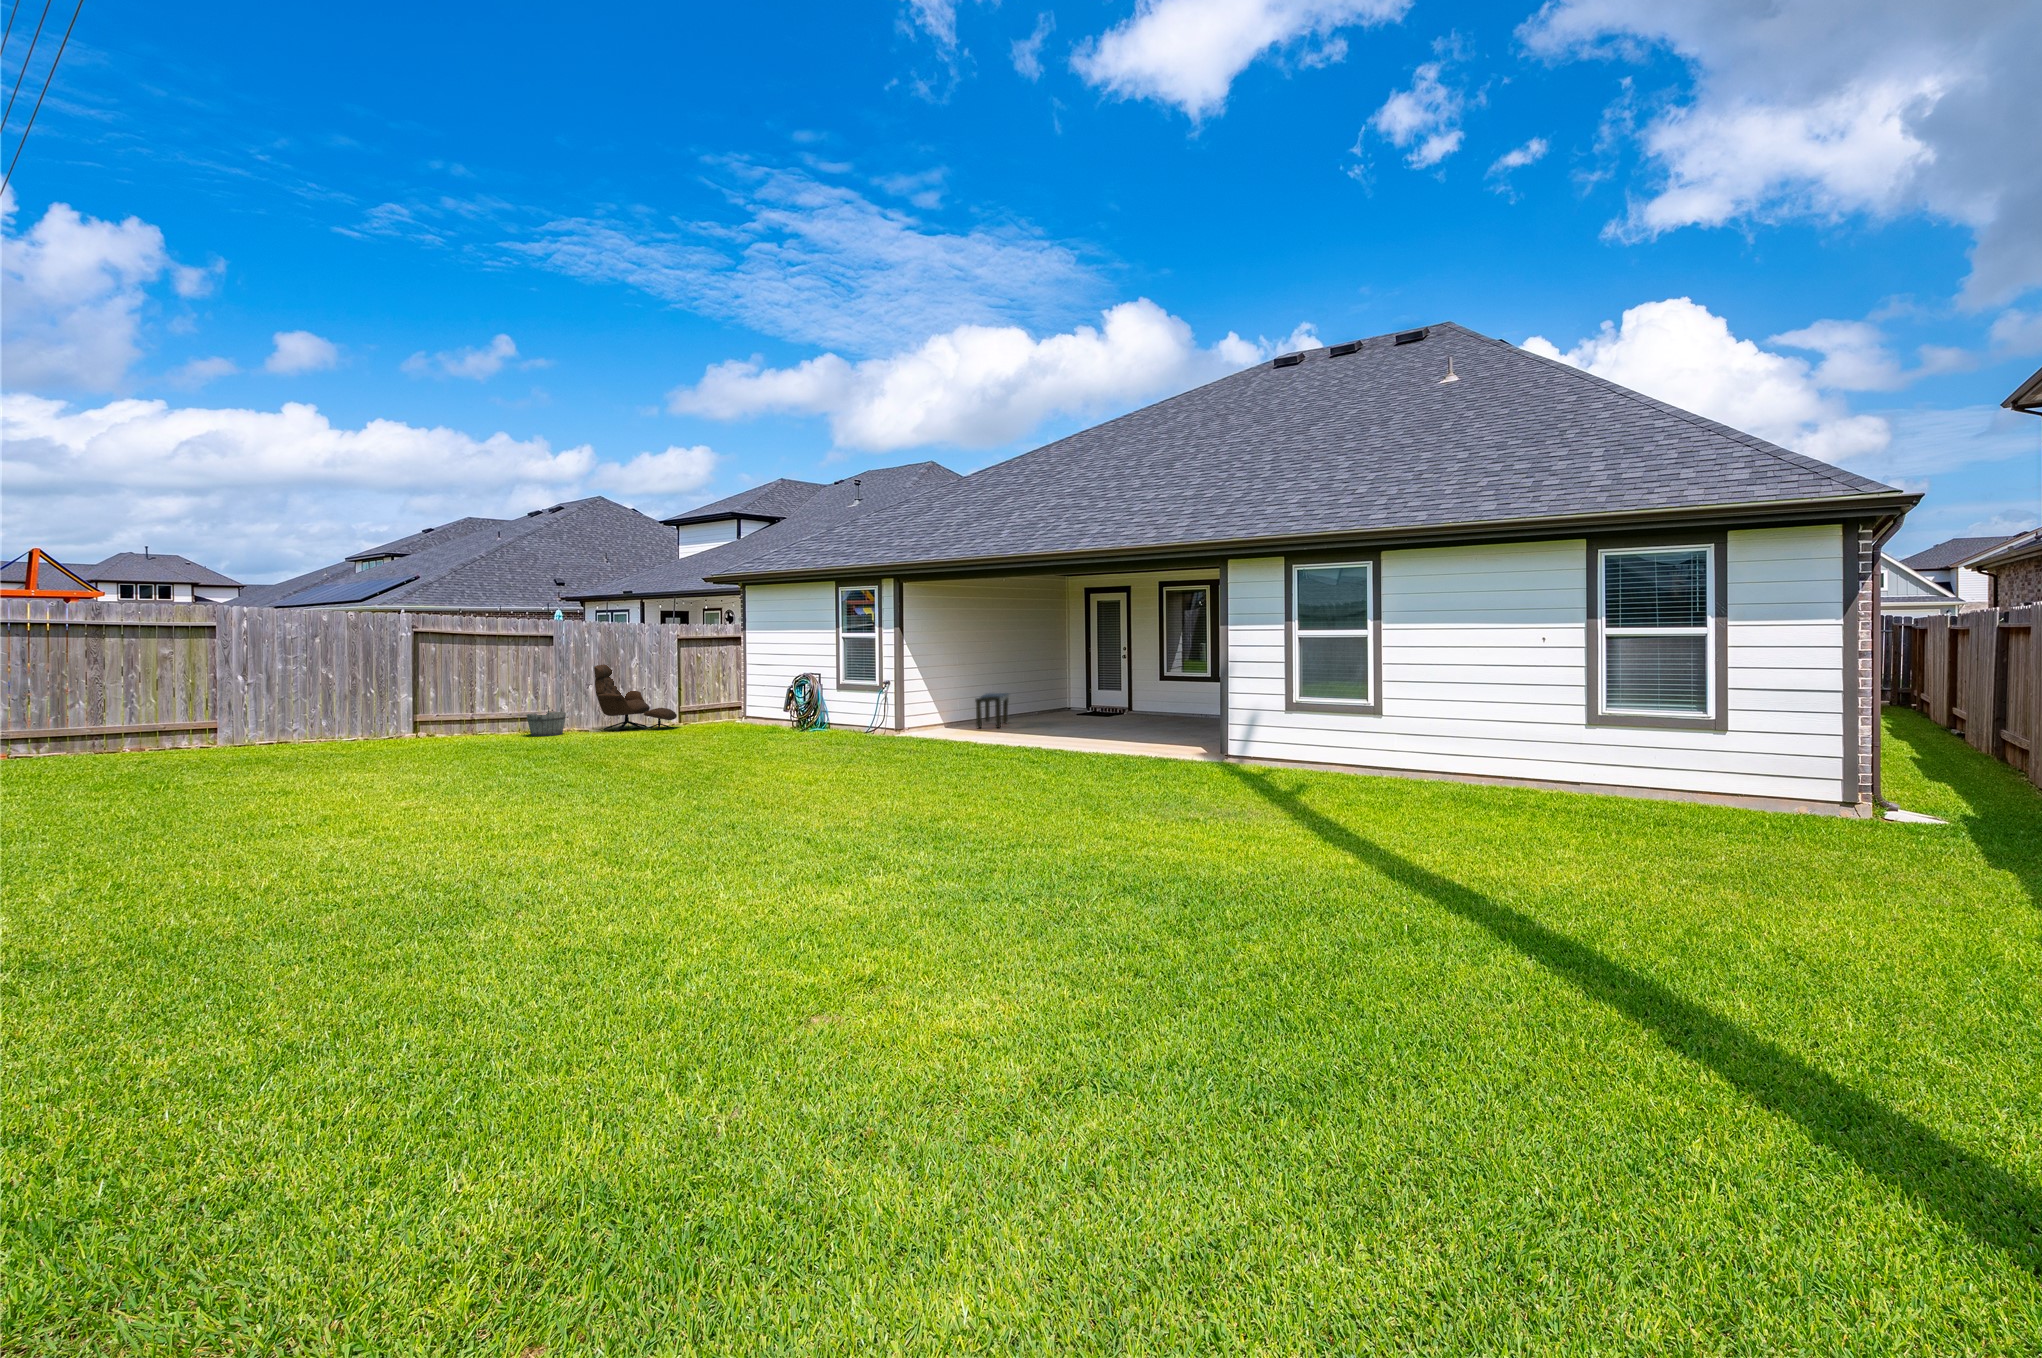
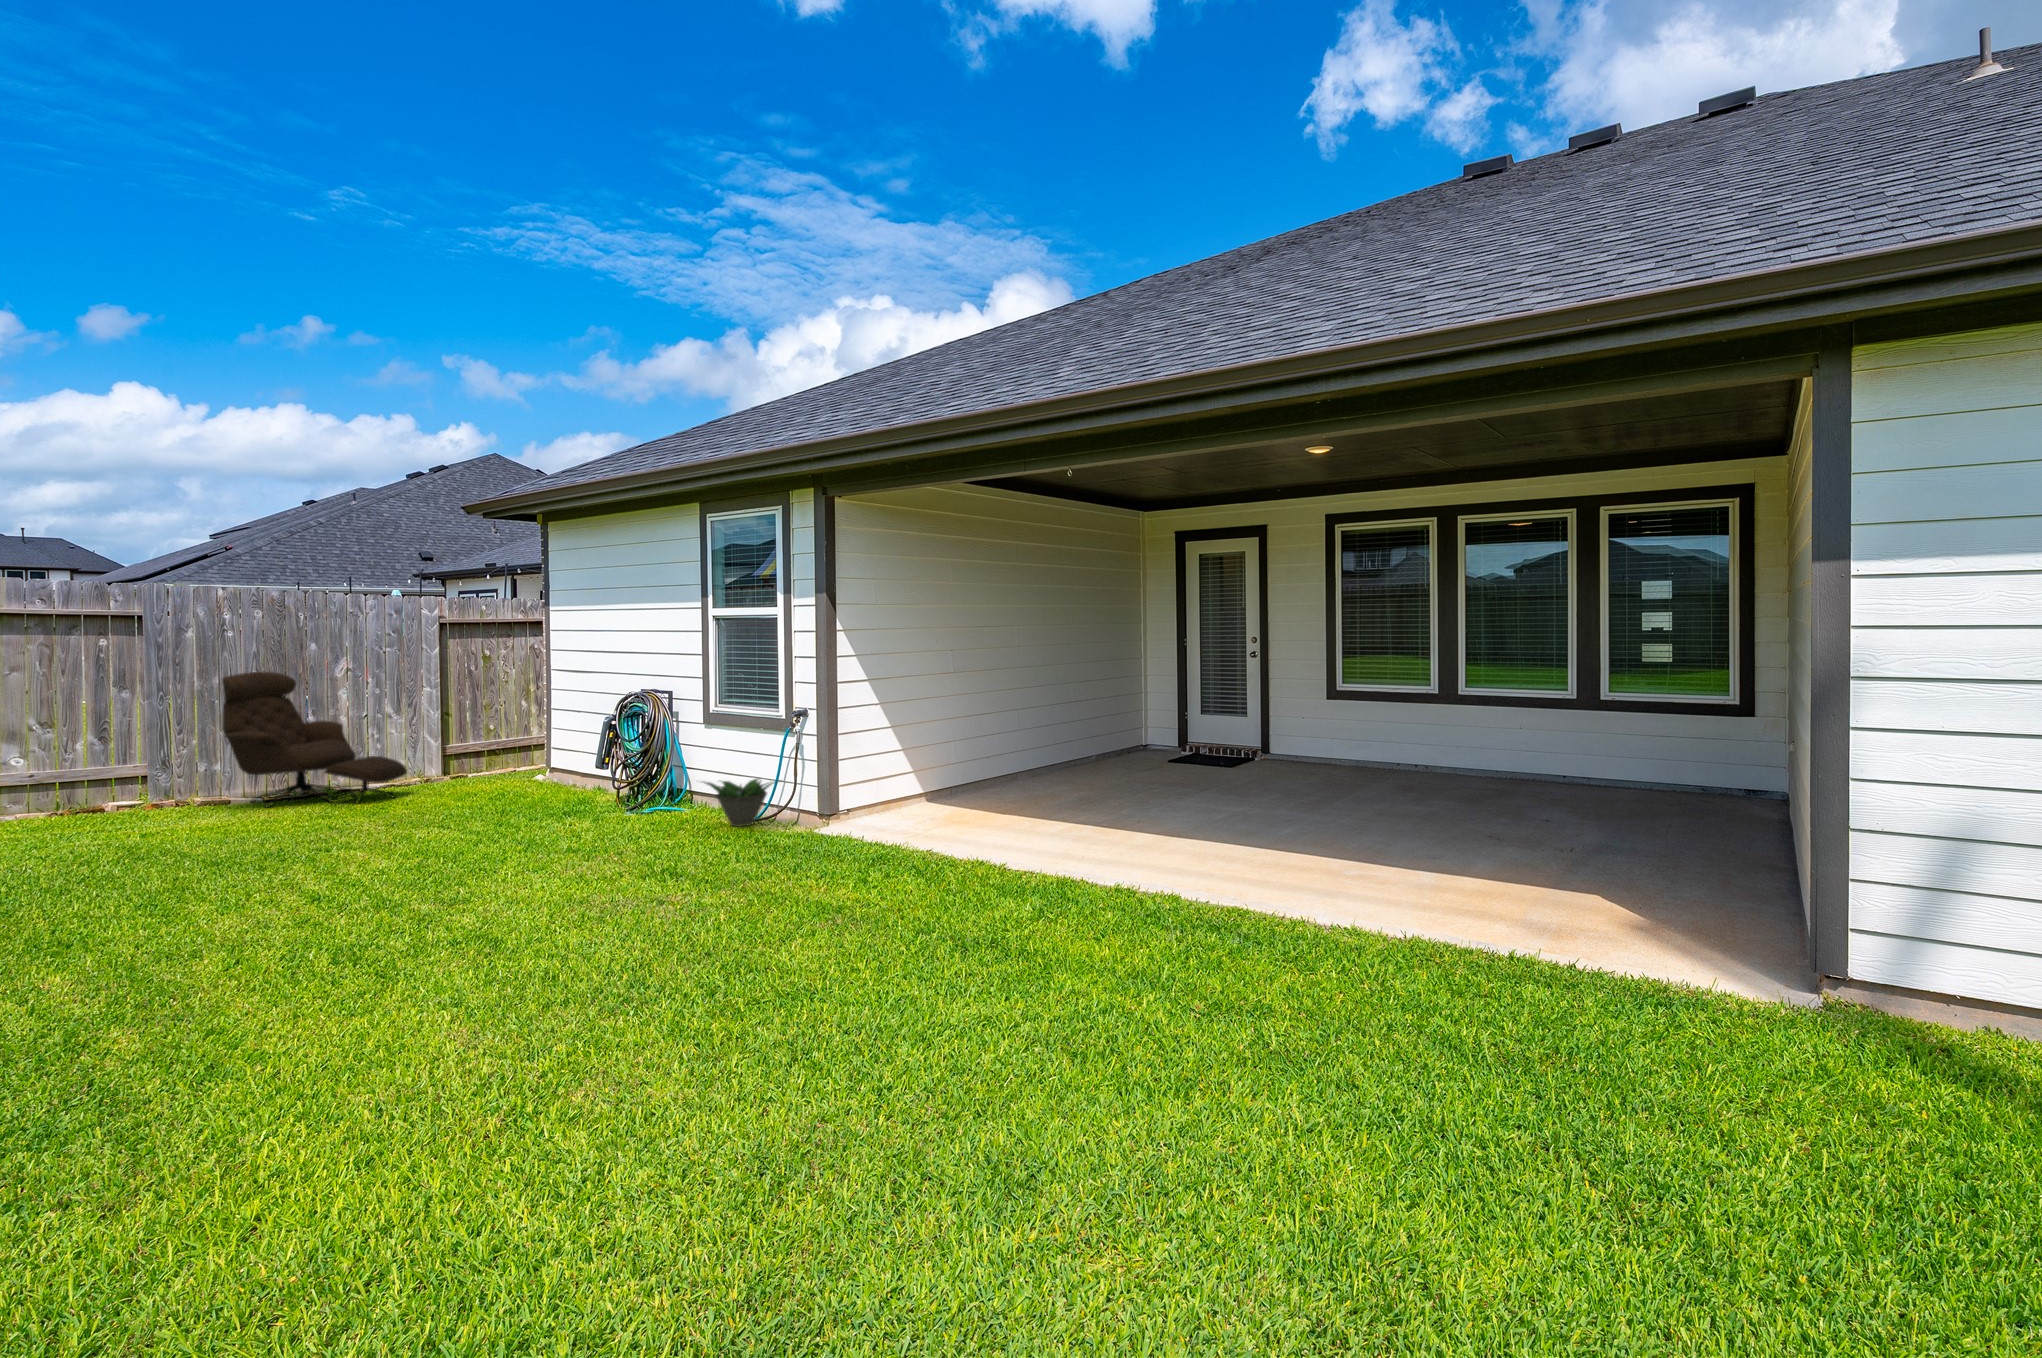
bench: present [975,693,1009,728] -> none [987,725,1053,801]
wooden bucket: present [527,707,566,736] -> none [47,758,151,825]
decorative plant: none [840,714,879,735] -> present [704,779,775,827]

